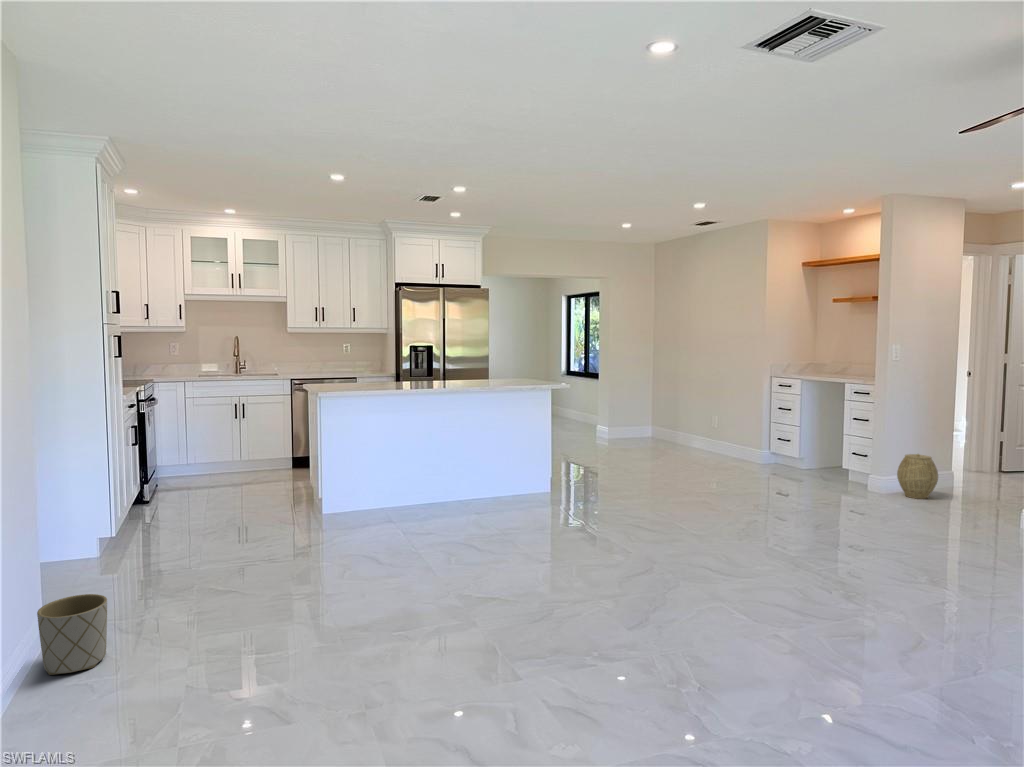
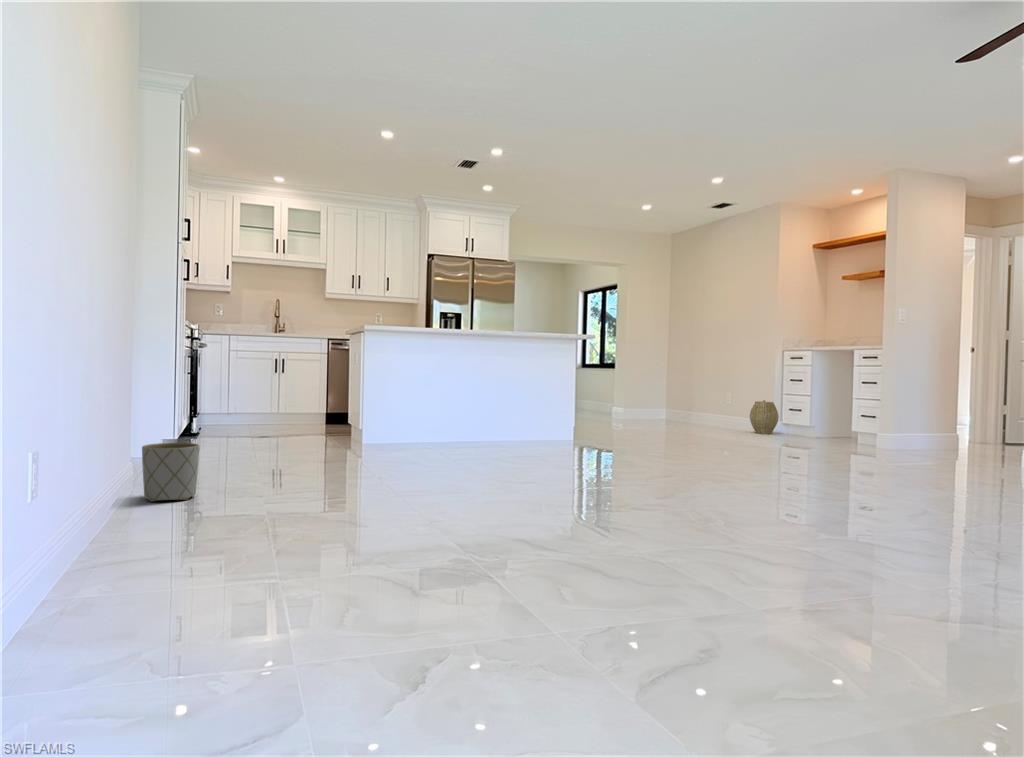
woven basket: present [897,454,938,499] -> present [750,400,779,434]

